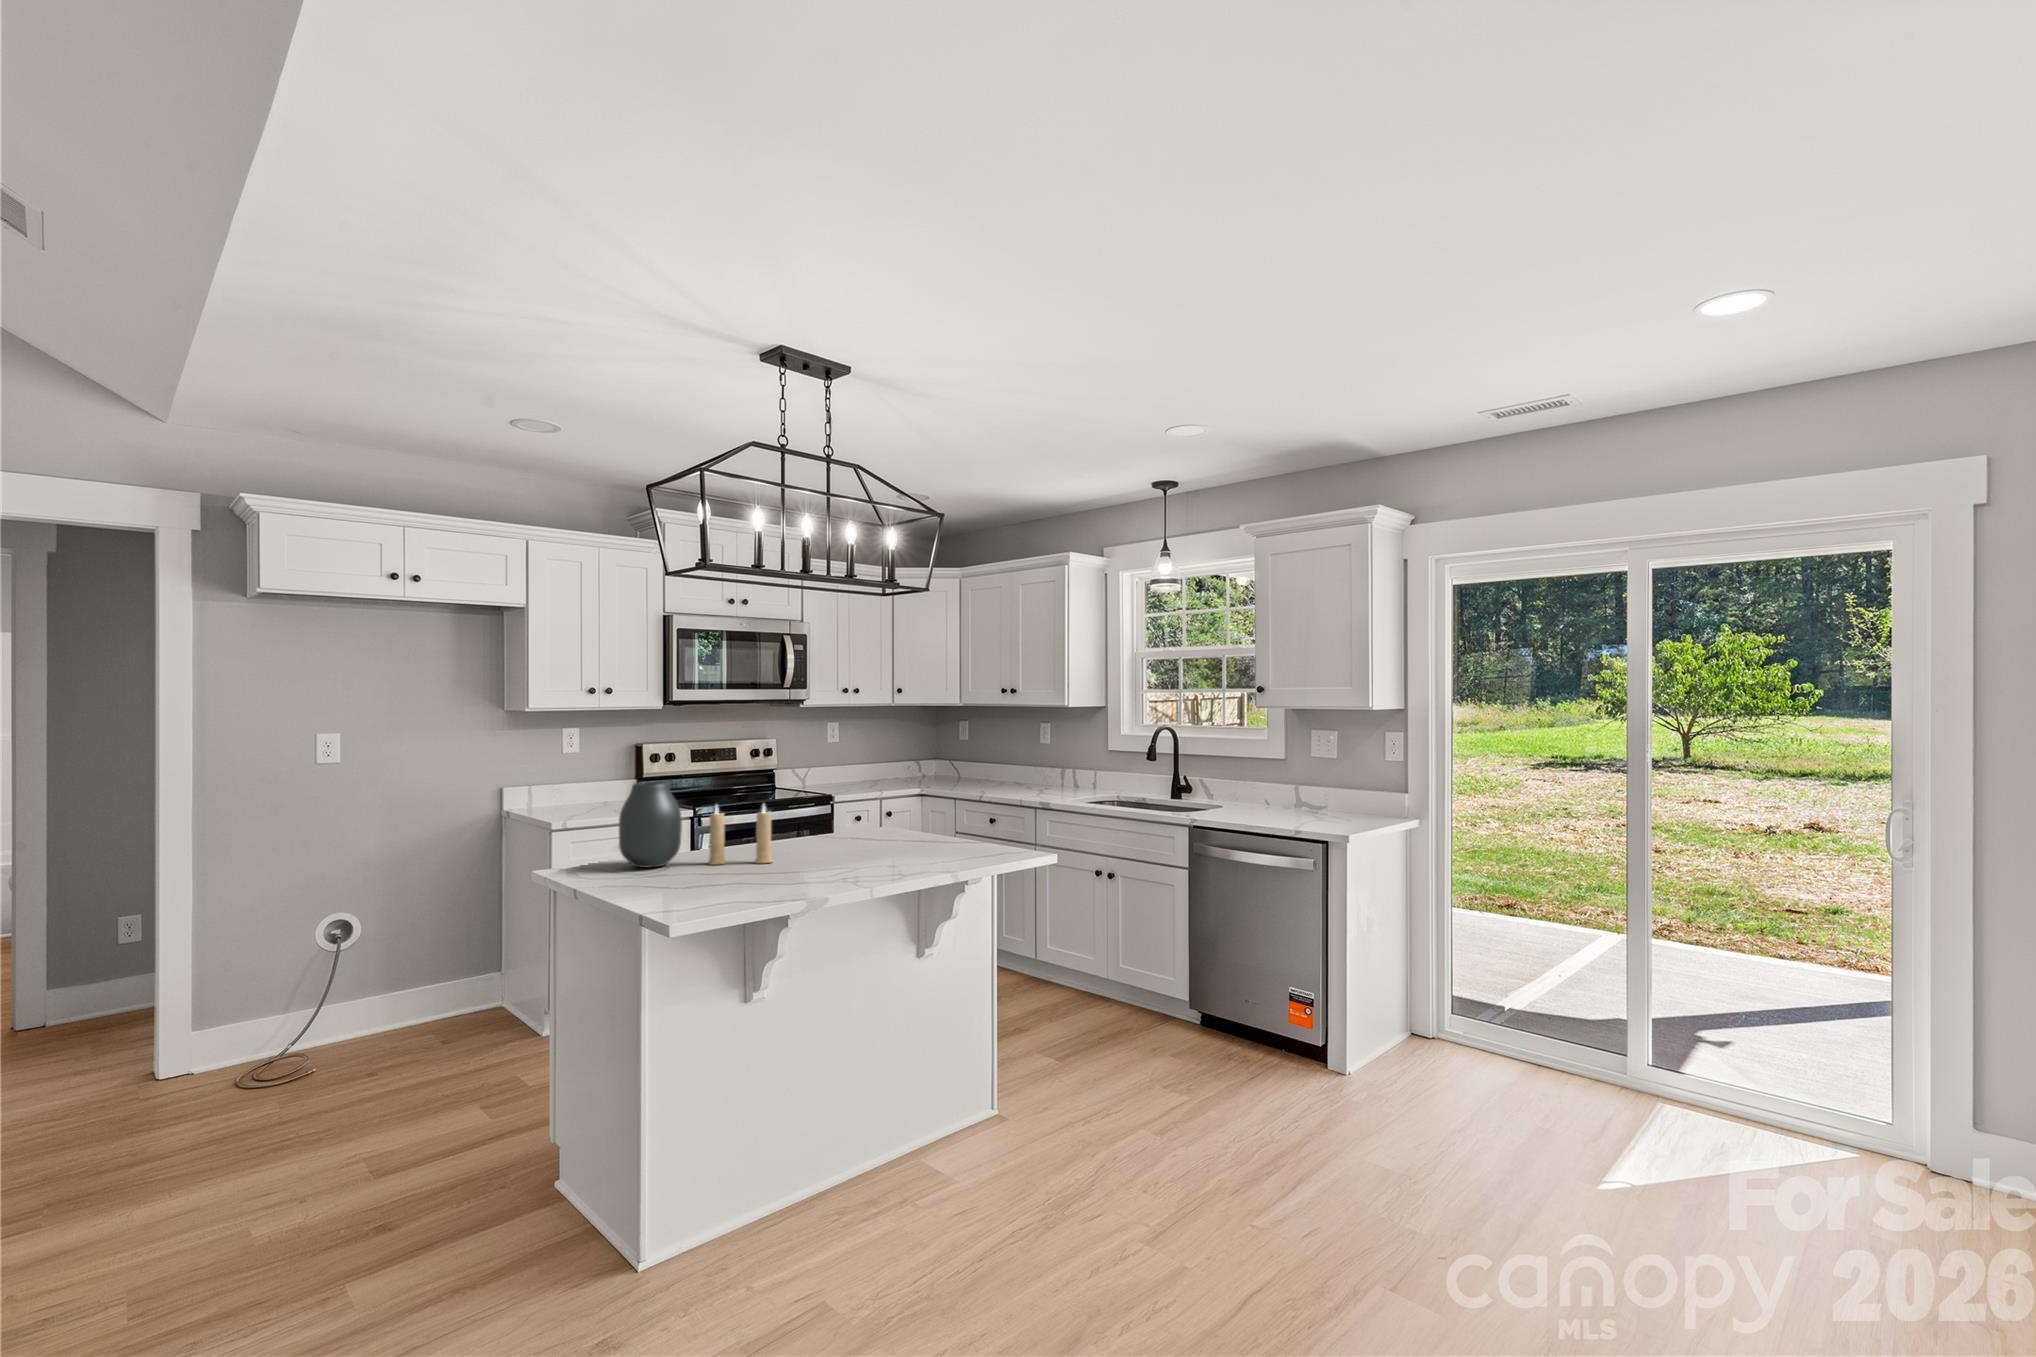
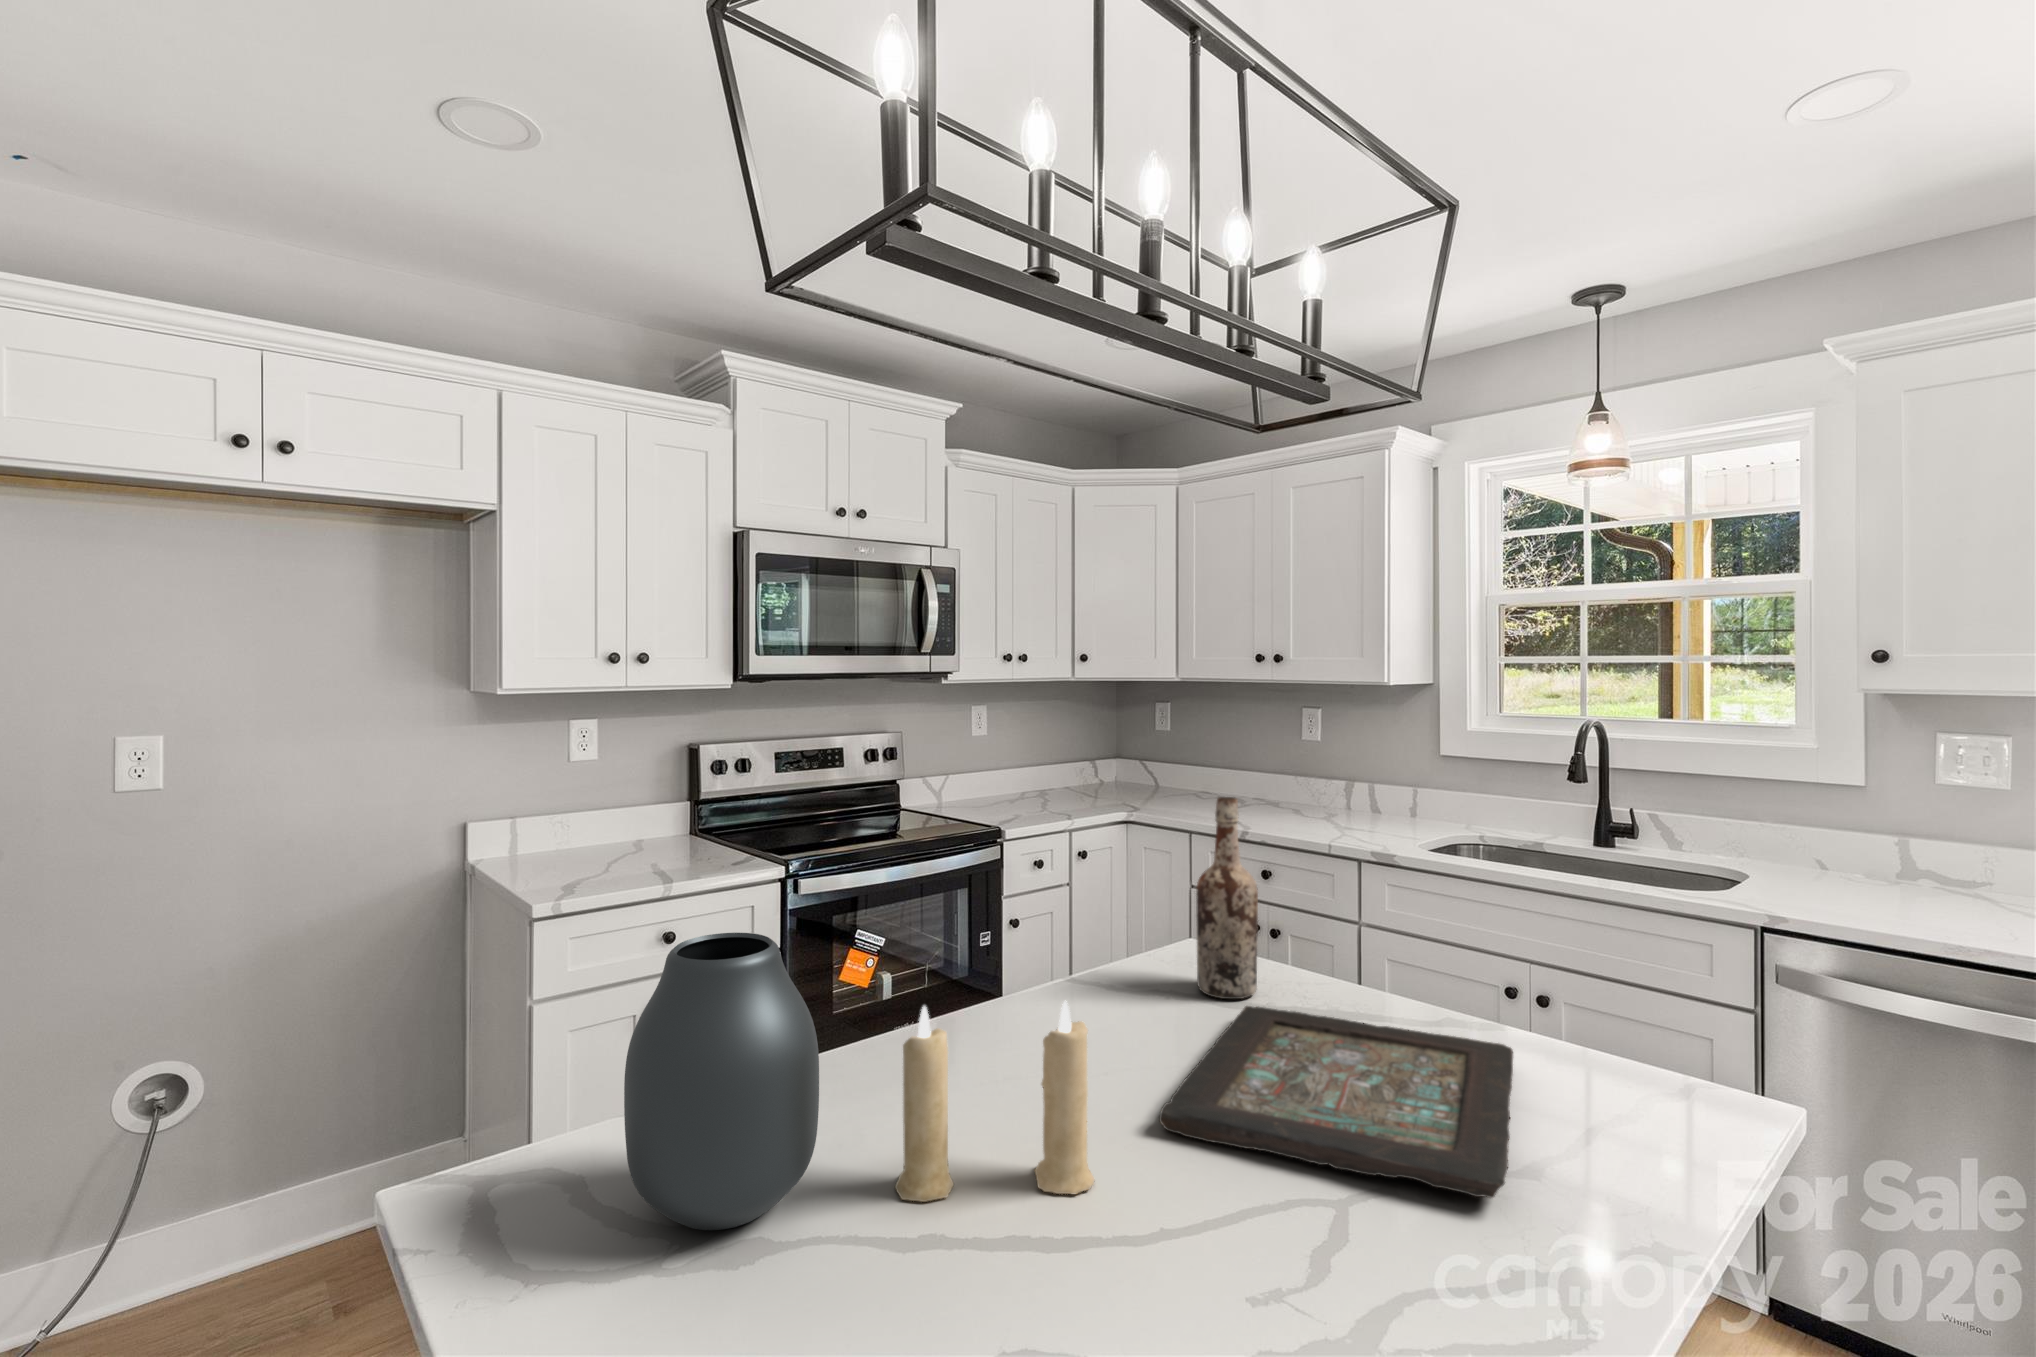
wine bottle: none [861,751,887,836] -> present [1196,797,1258,999]
decorative tray: none [805,833,956,860] -> present [1159,1006,1513,1198]

